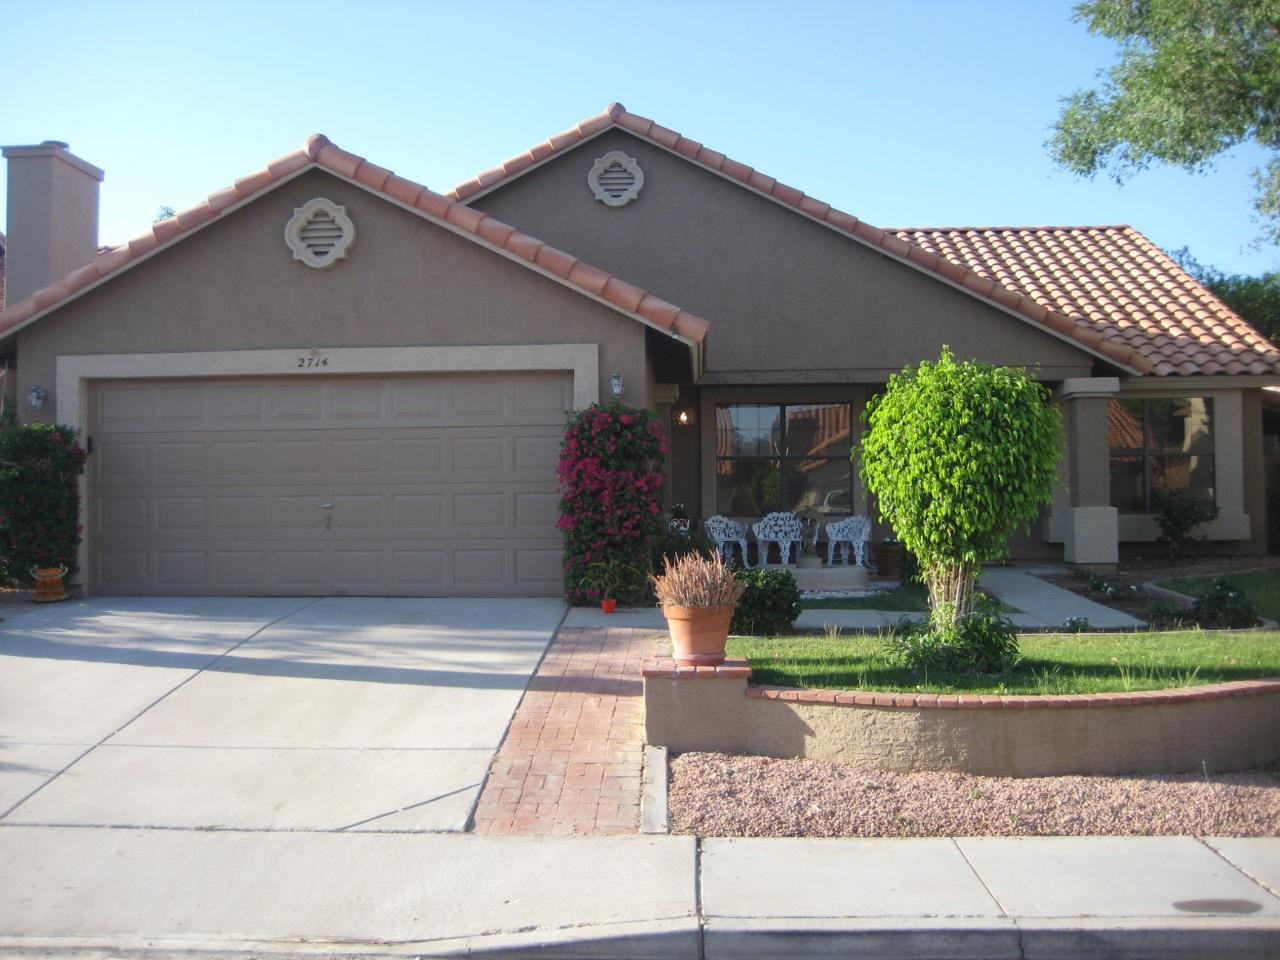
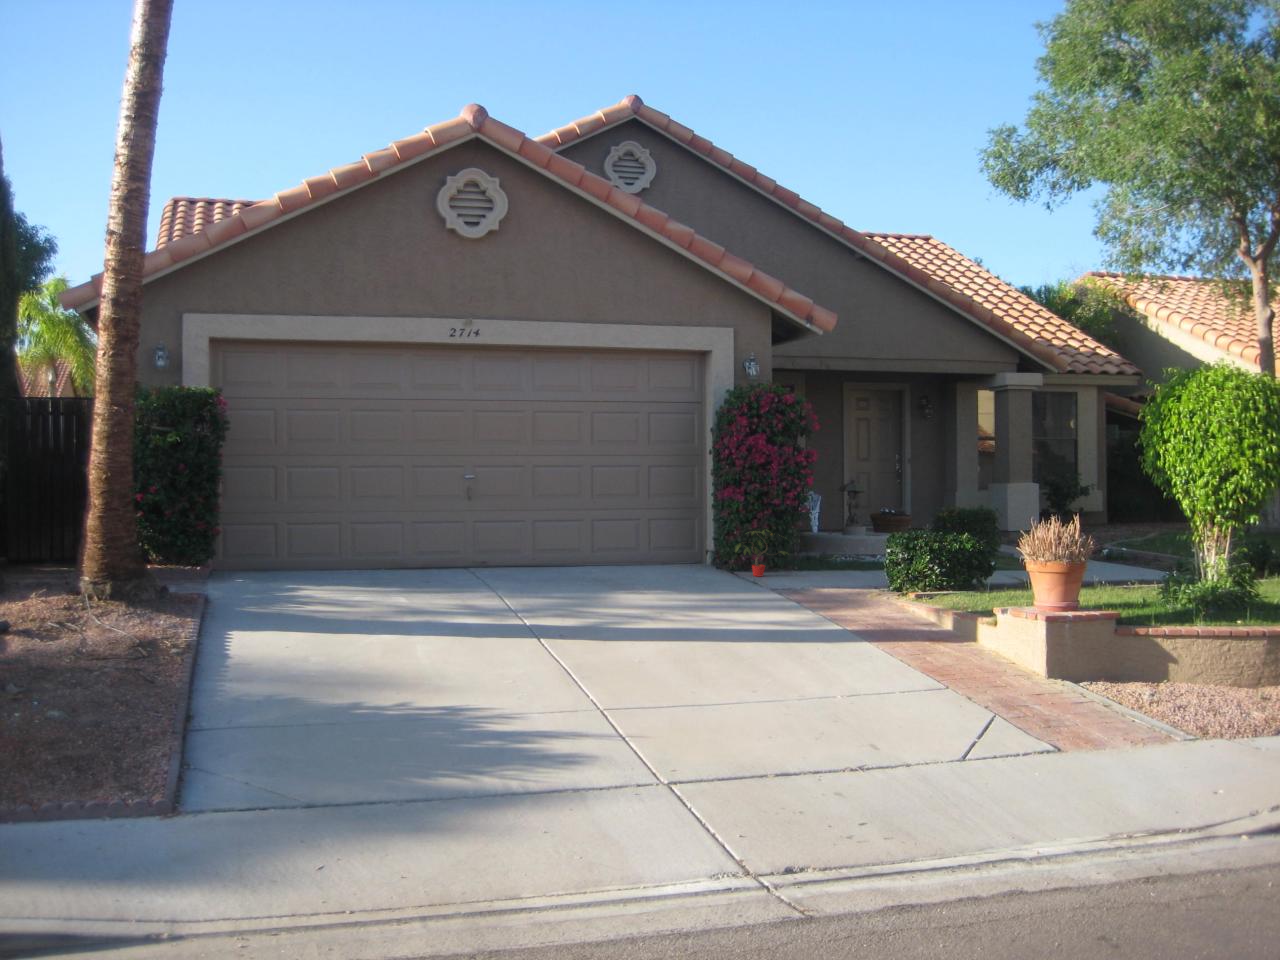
bucket: present [30,564,68,602] -> none [167,539,207,581]

